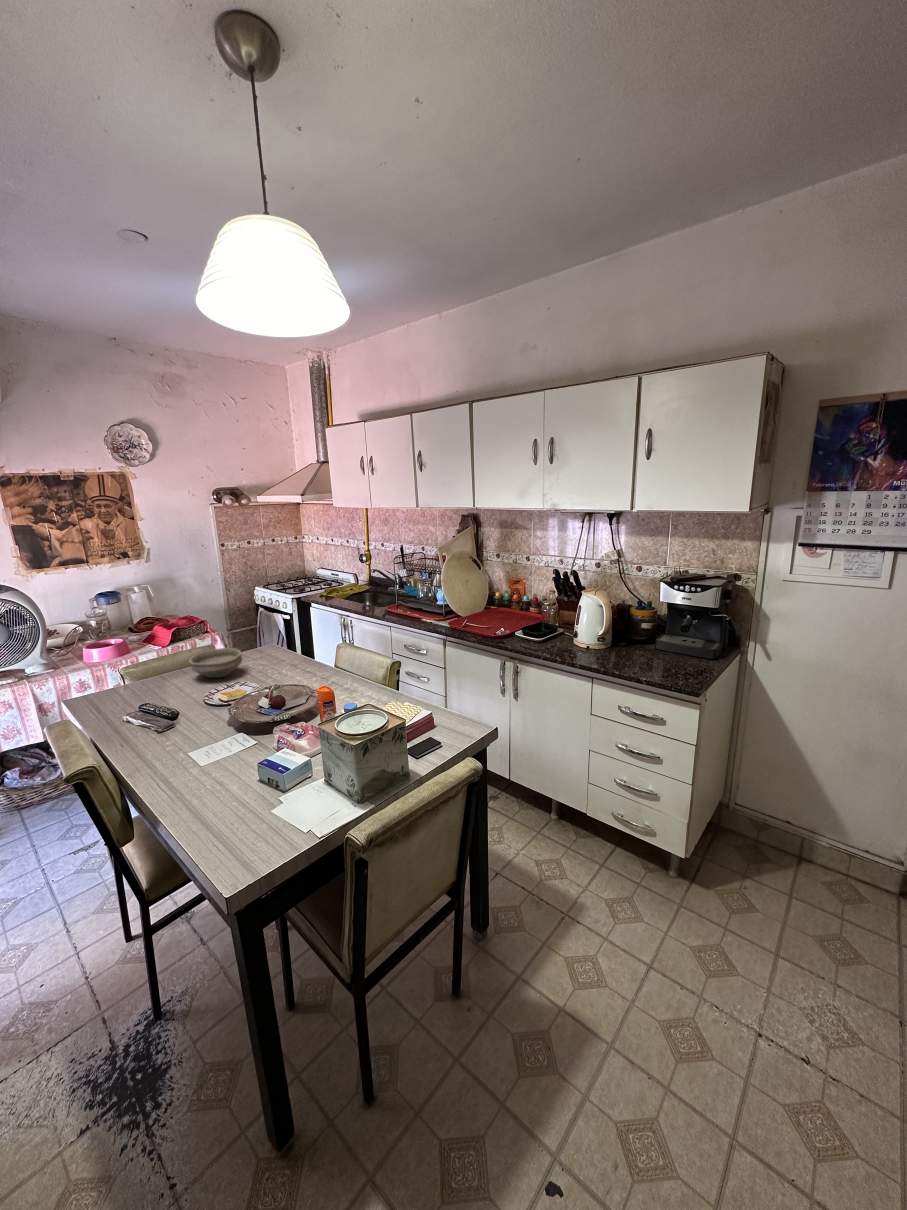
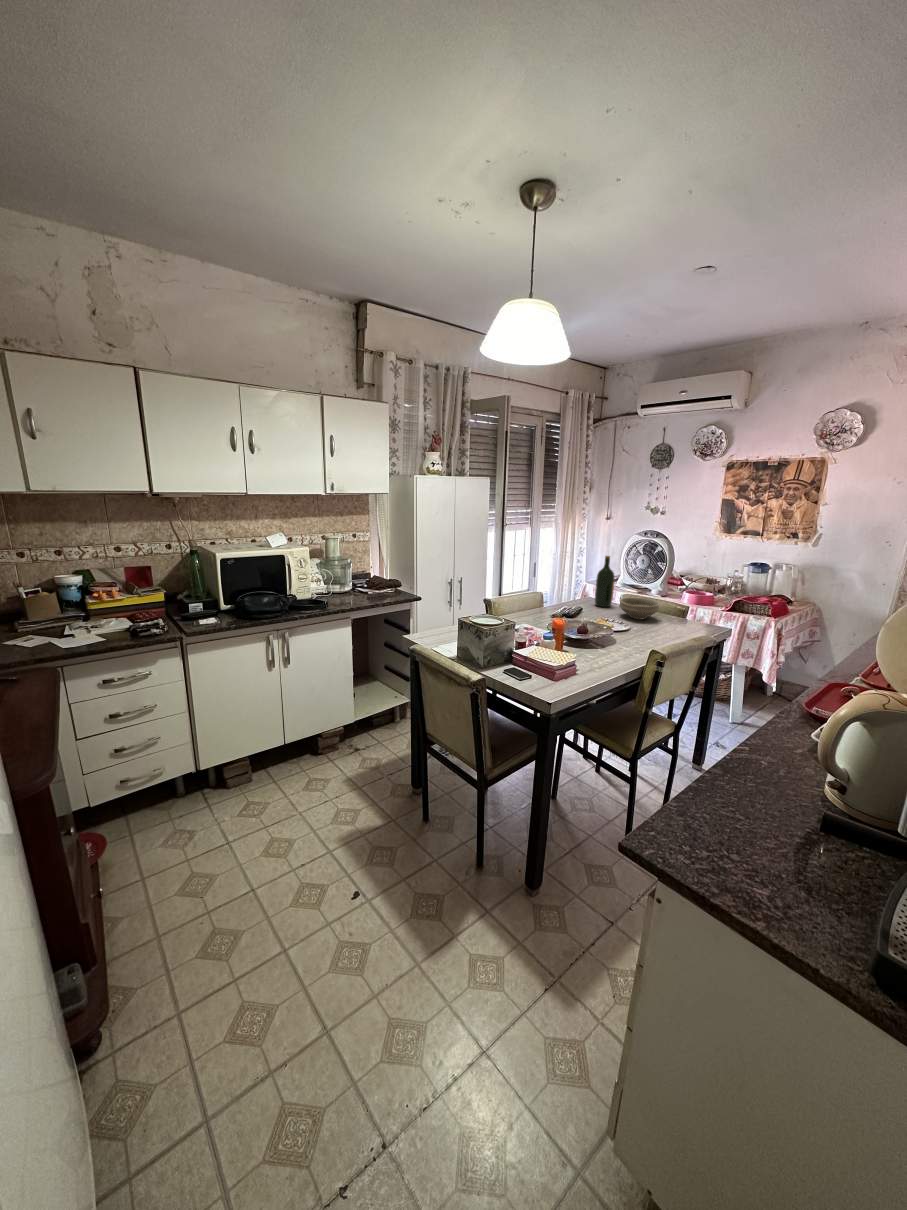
wine bottle: none [126,617,161,693] -> present [595,556,615,607]

